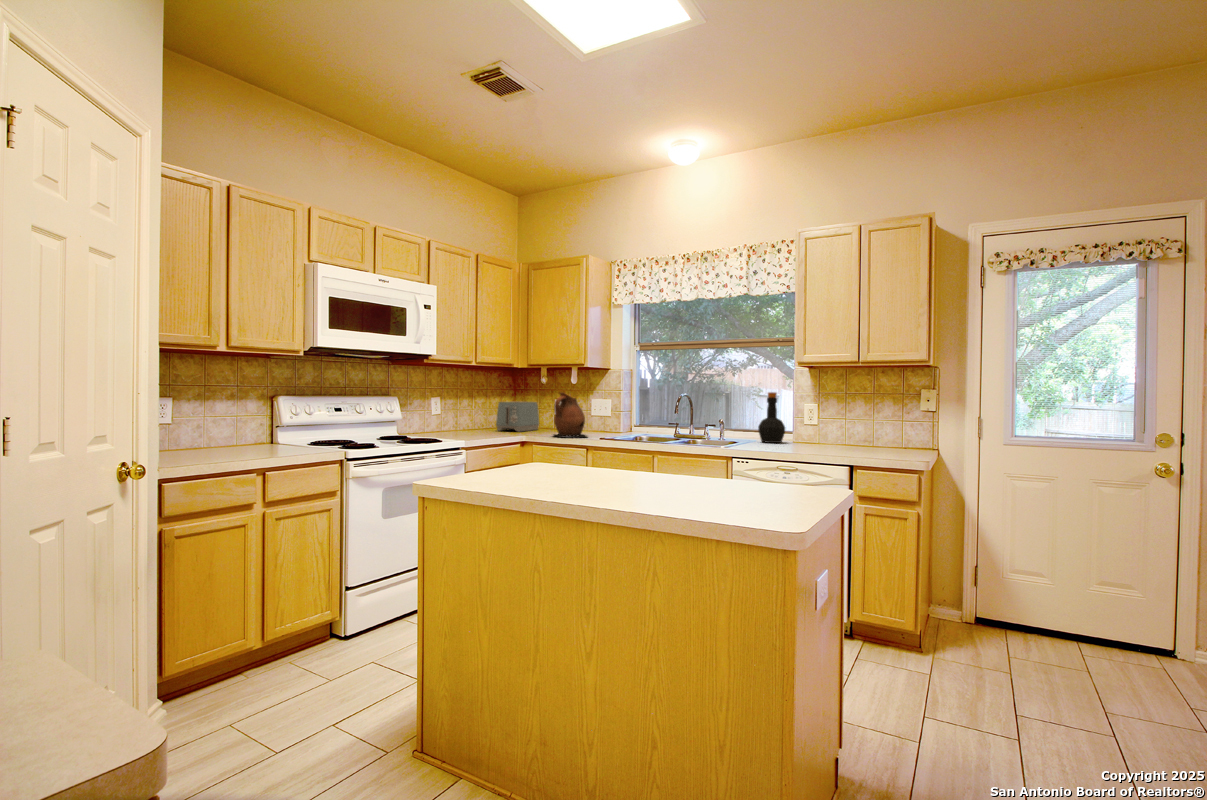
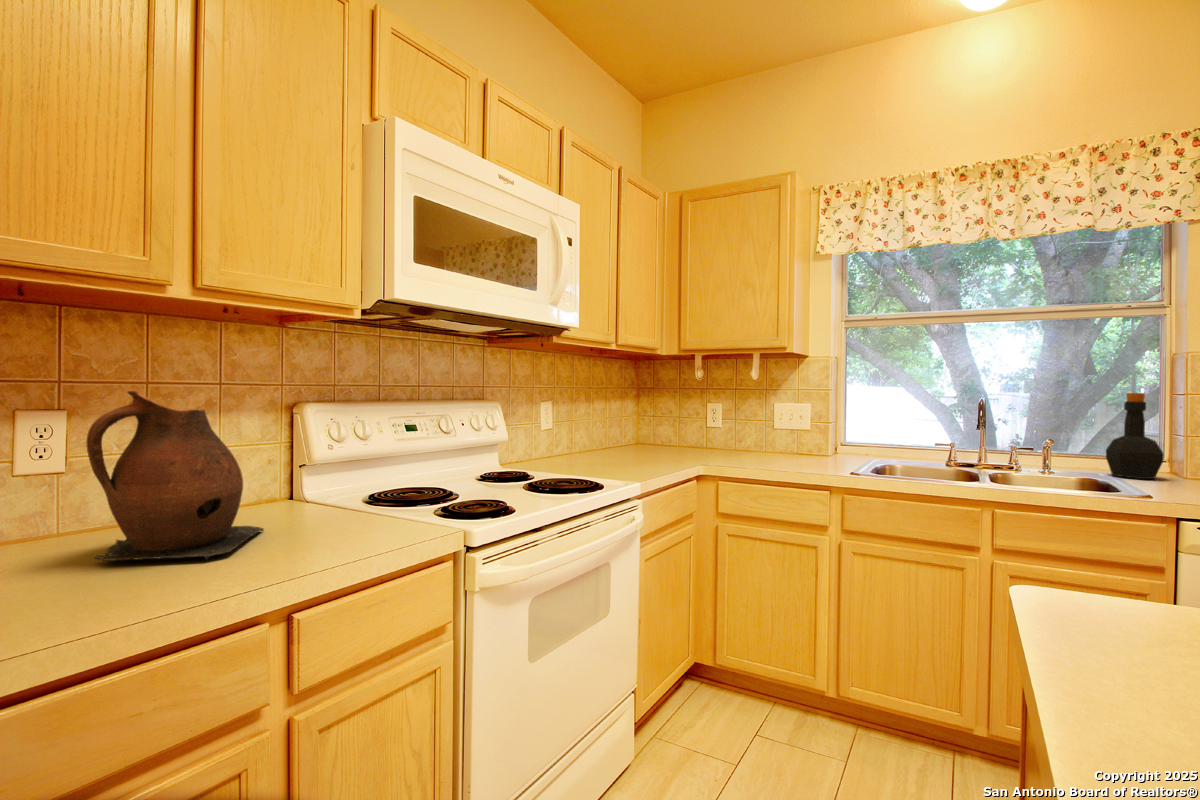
ceramic pitcher: present [554,392,587,436] -> present [87,391,263,561]
toaster: present [496,402,539,432] -> none [629,405,683,453]

